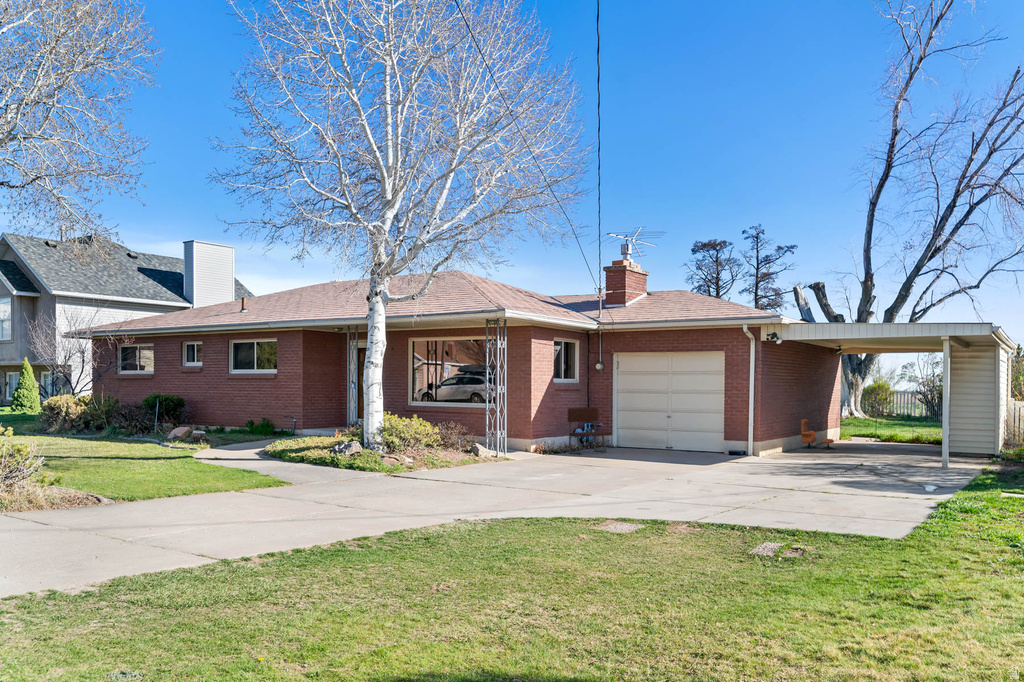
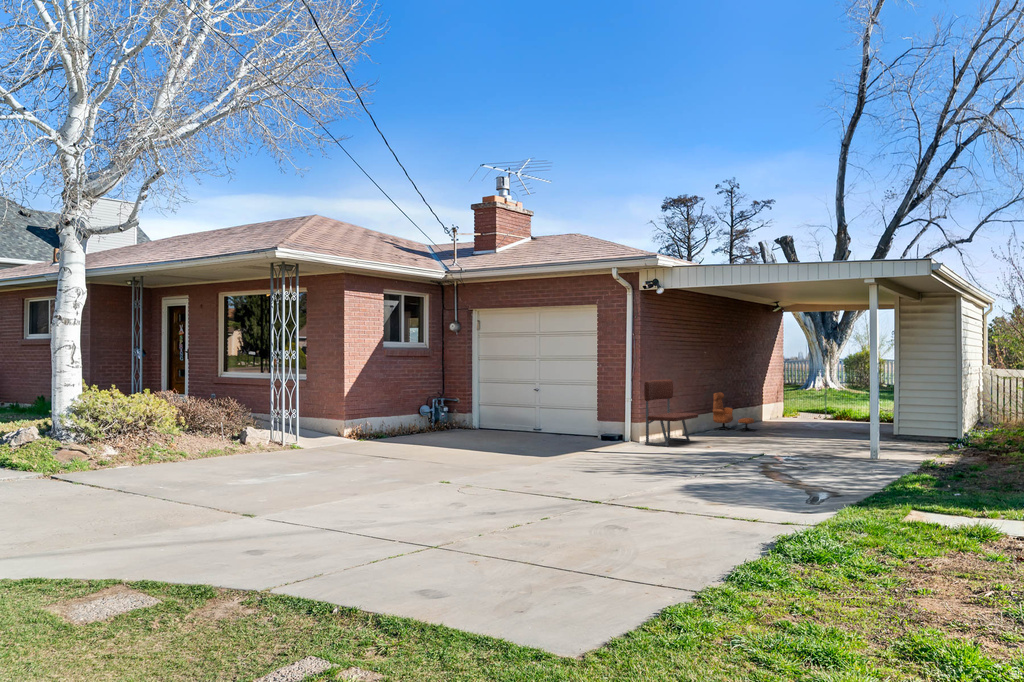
bench: present [567,407,612,454] -> present [644,380,698,446]

